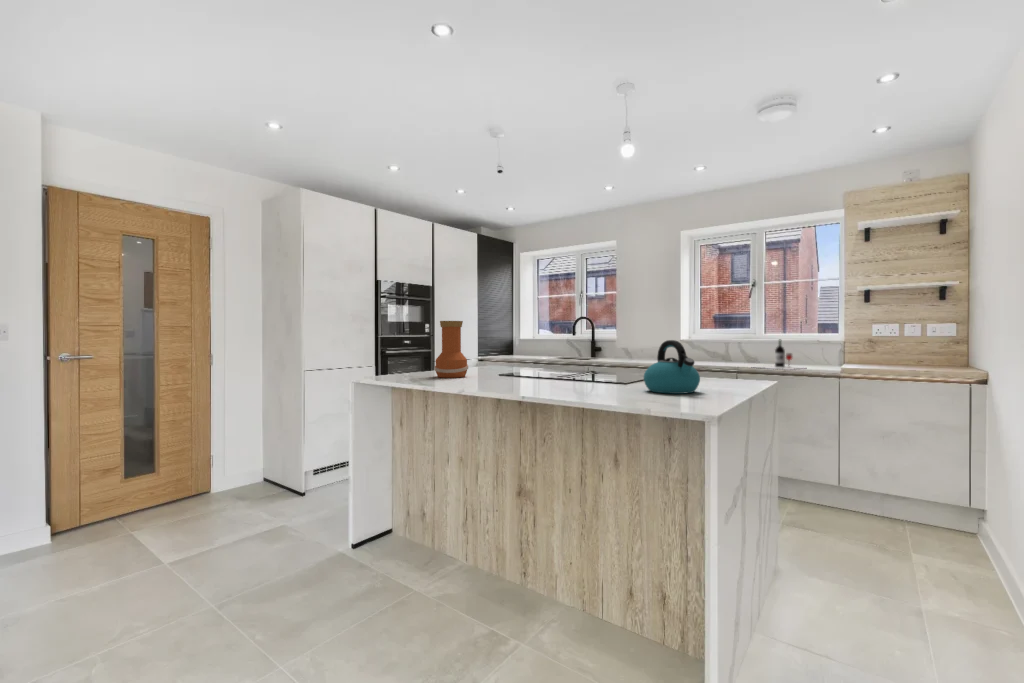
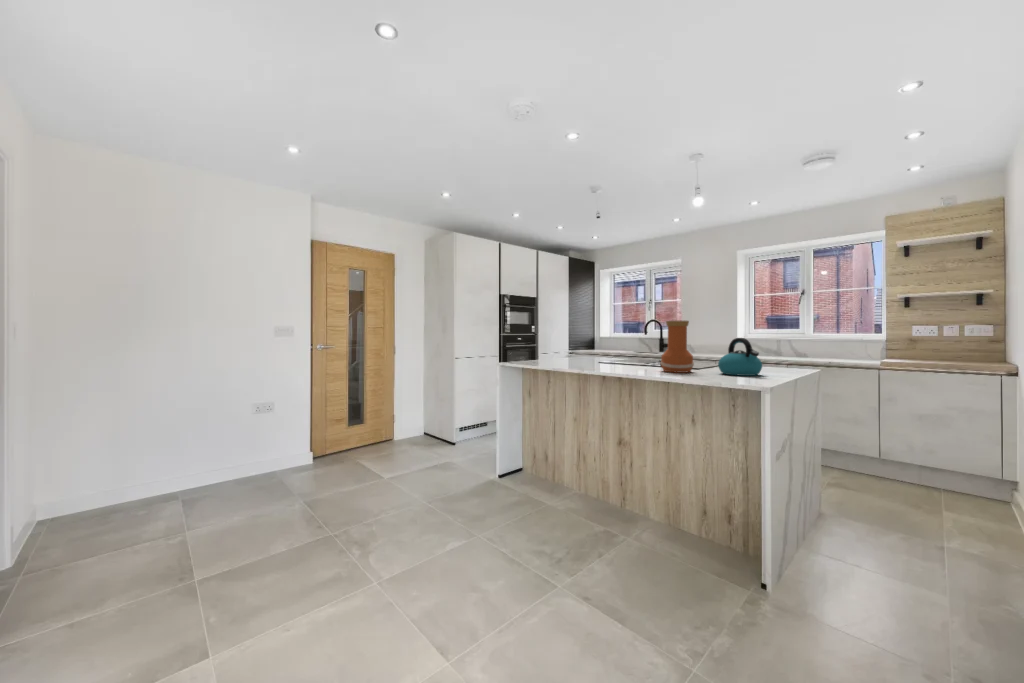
vase: present [435,321,468,378] -> present [661,321,694,373]
wine bottle: present [752,339,800,370] -> none [794,338,854,362]

